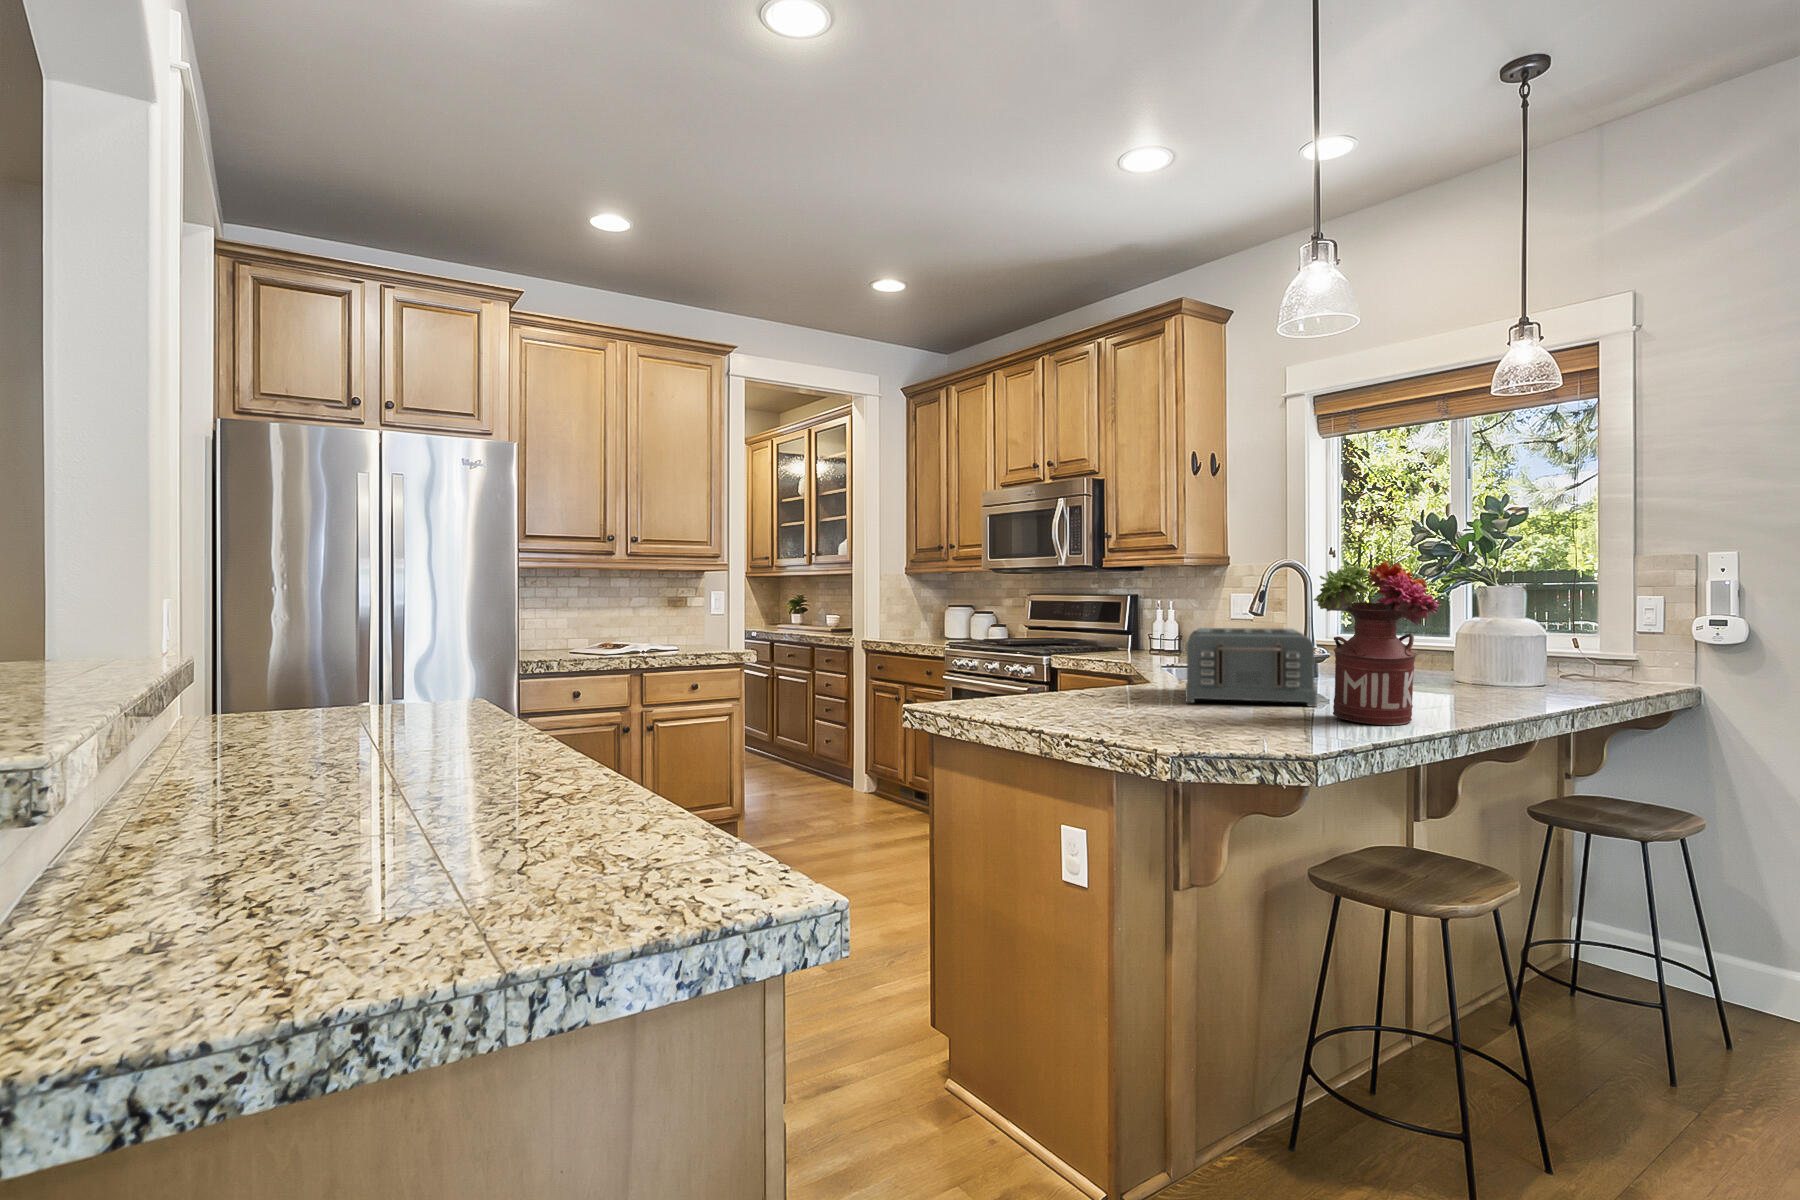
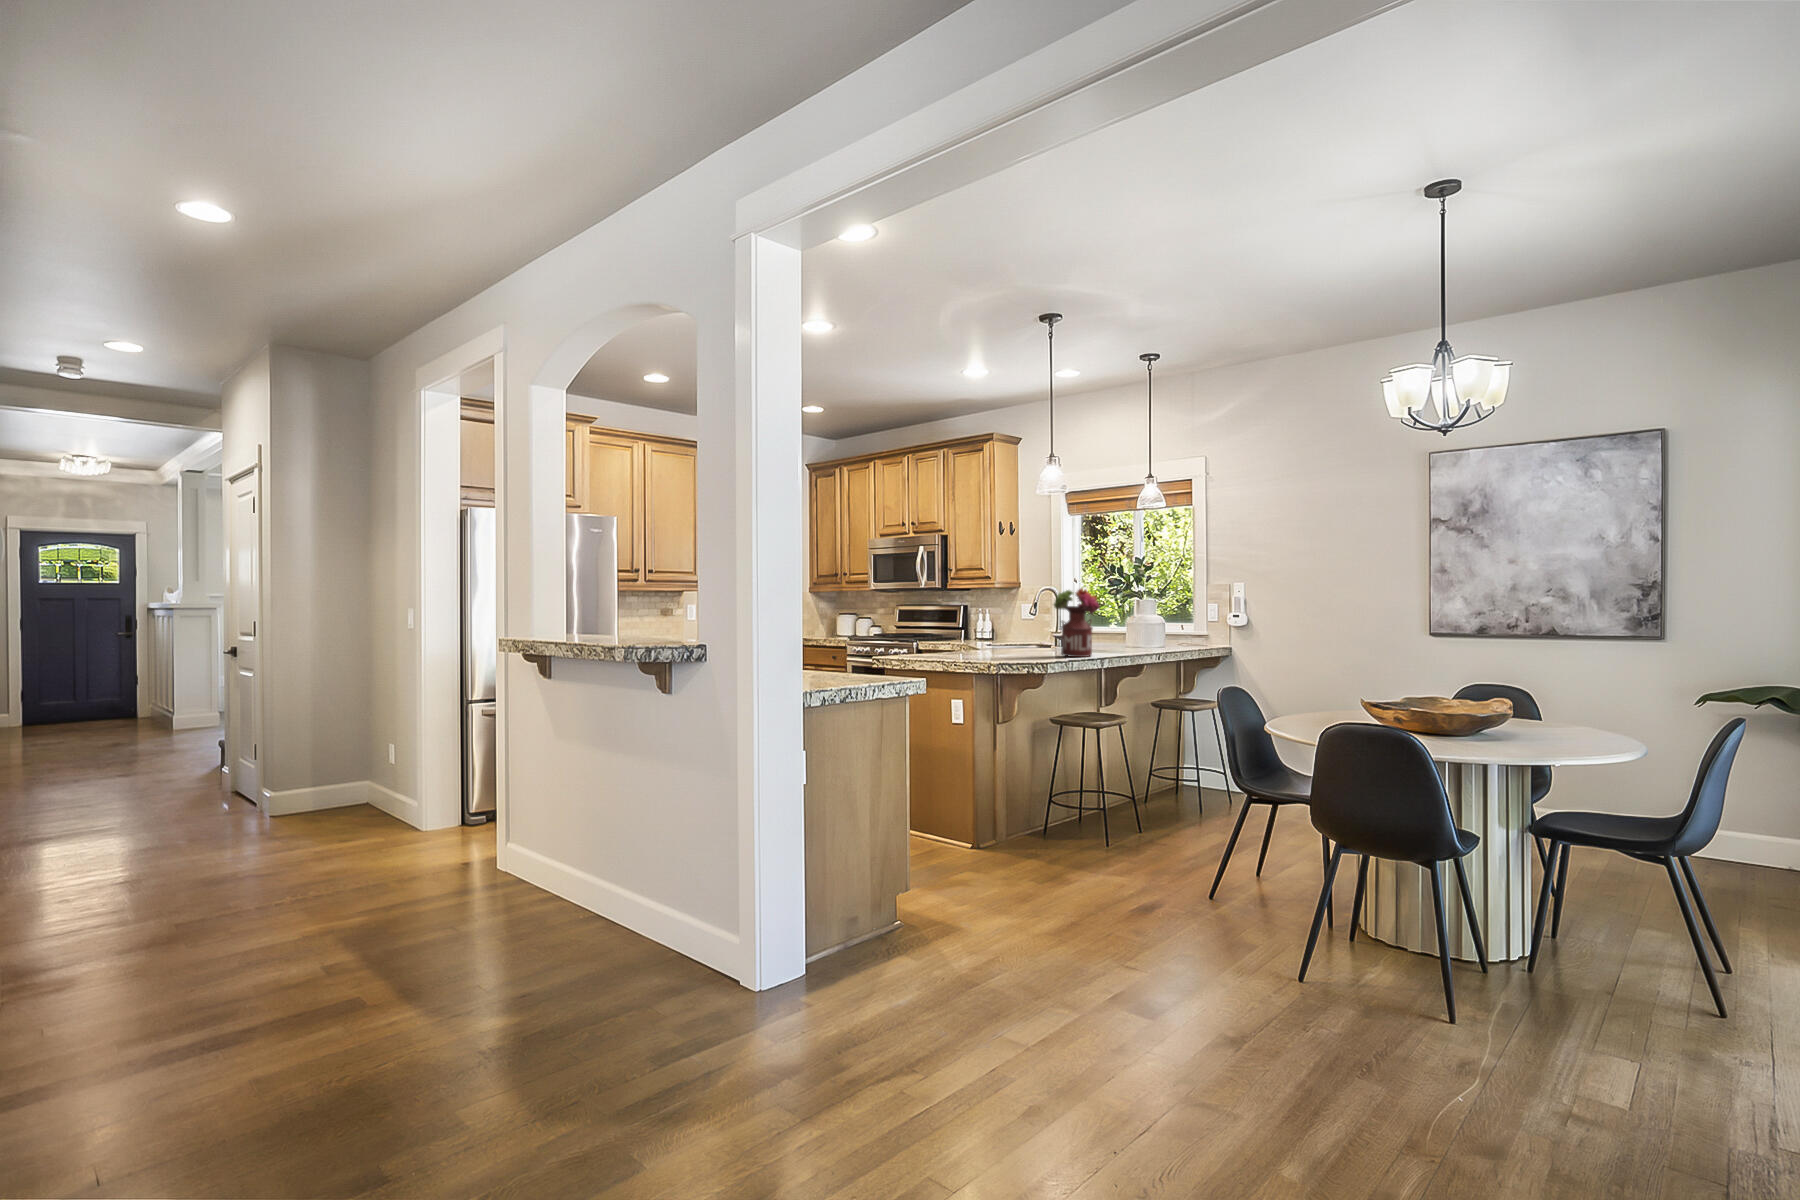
toaster: present [1186,628,1317,707] -> none [999,620,1057,654]

